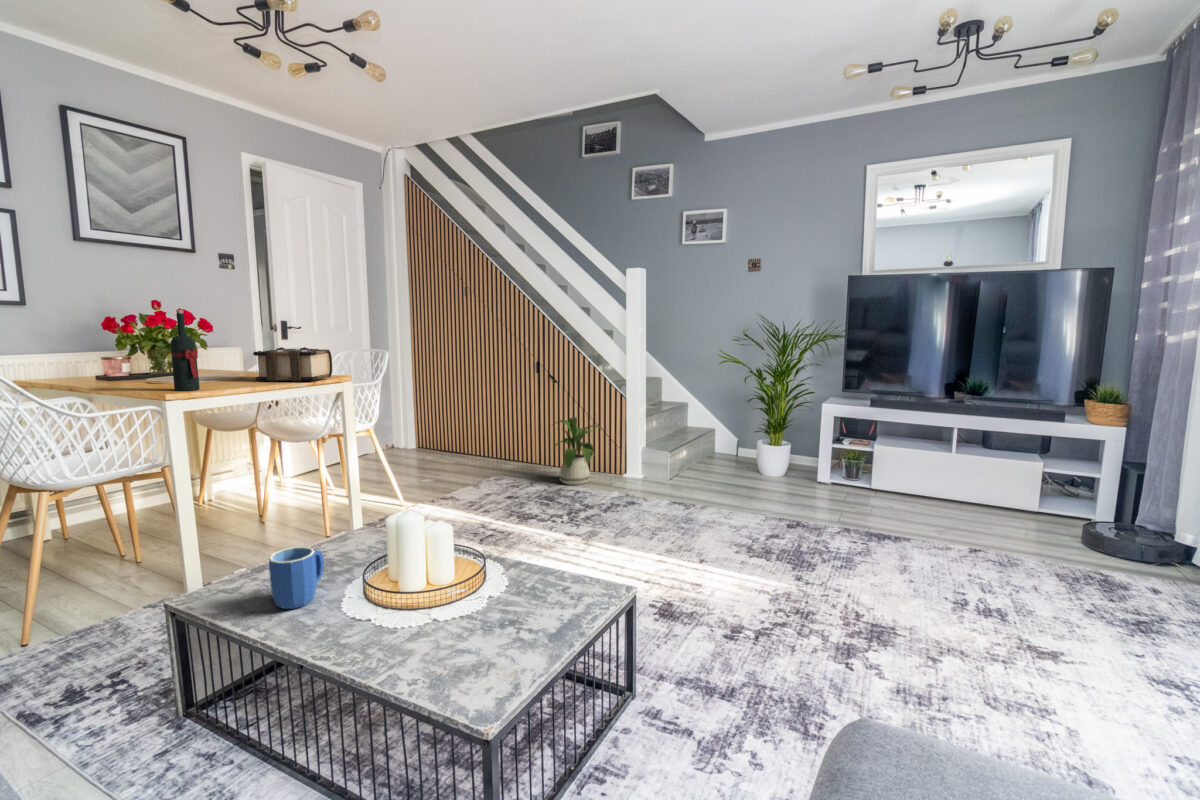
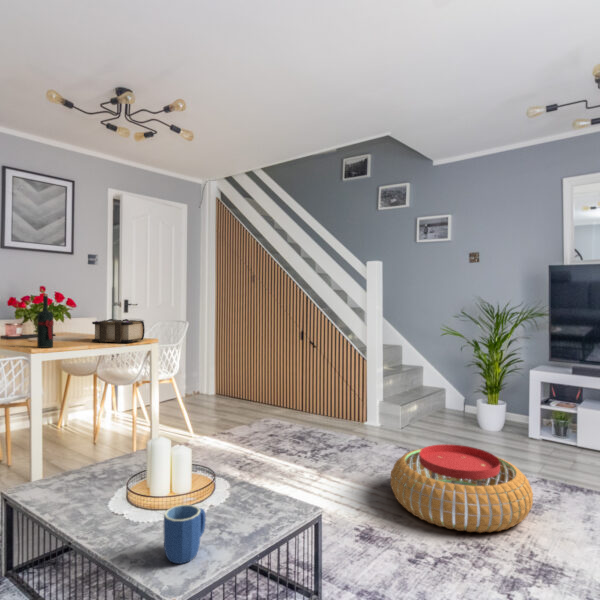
house plant: present [555,417,602,485] -> none [306,375,348,429]
pouf: none [680,495,850,596] -> present [391,444,533,533]
mug: present [269,547,324,609] -> present [164,505,206,563]

